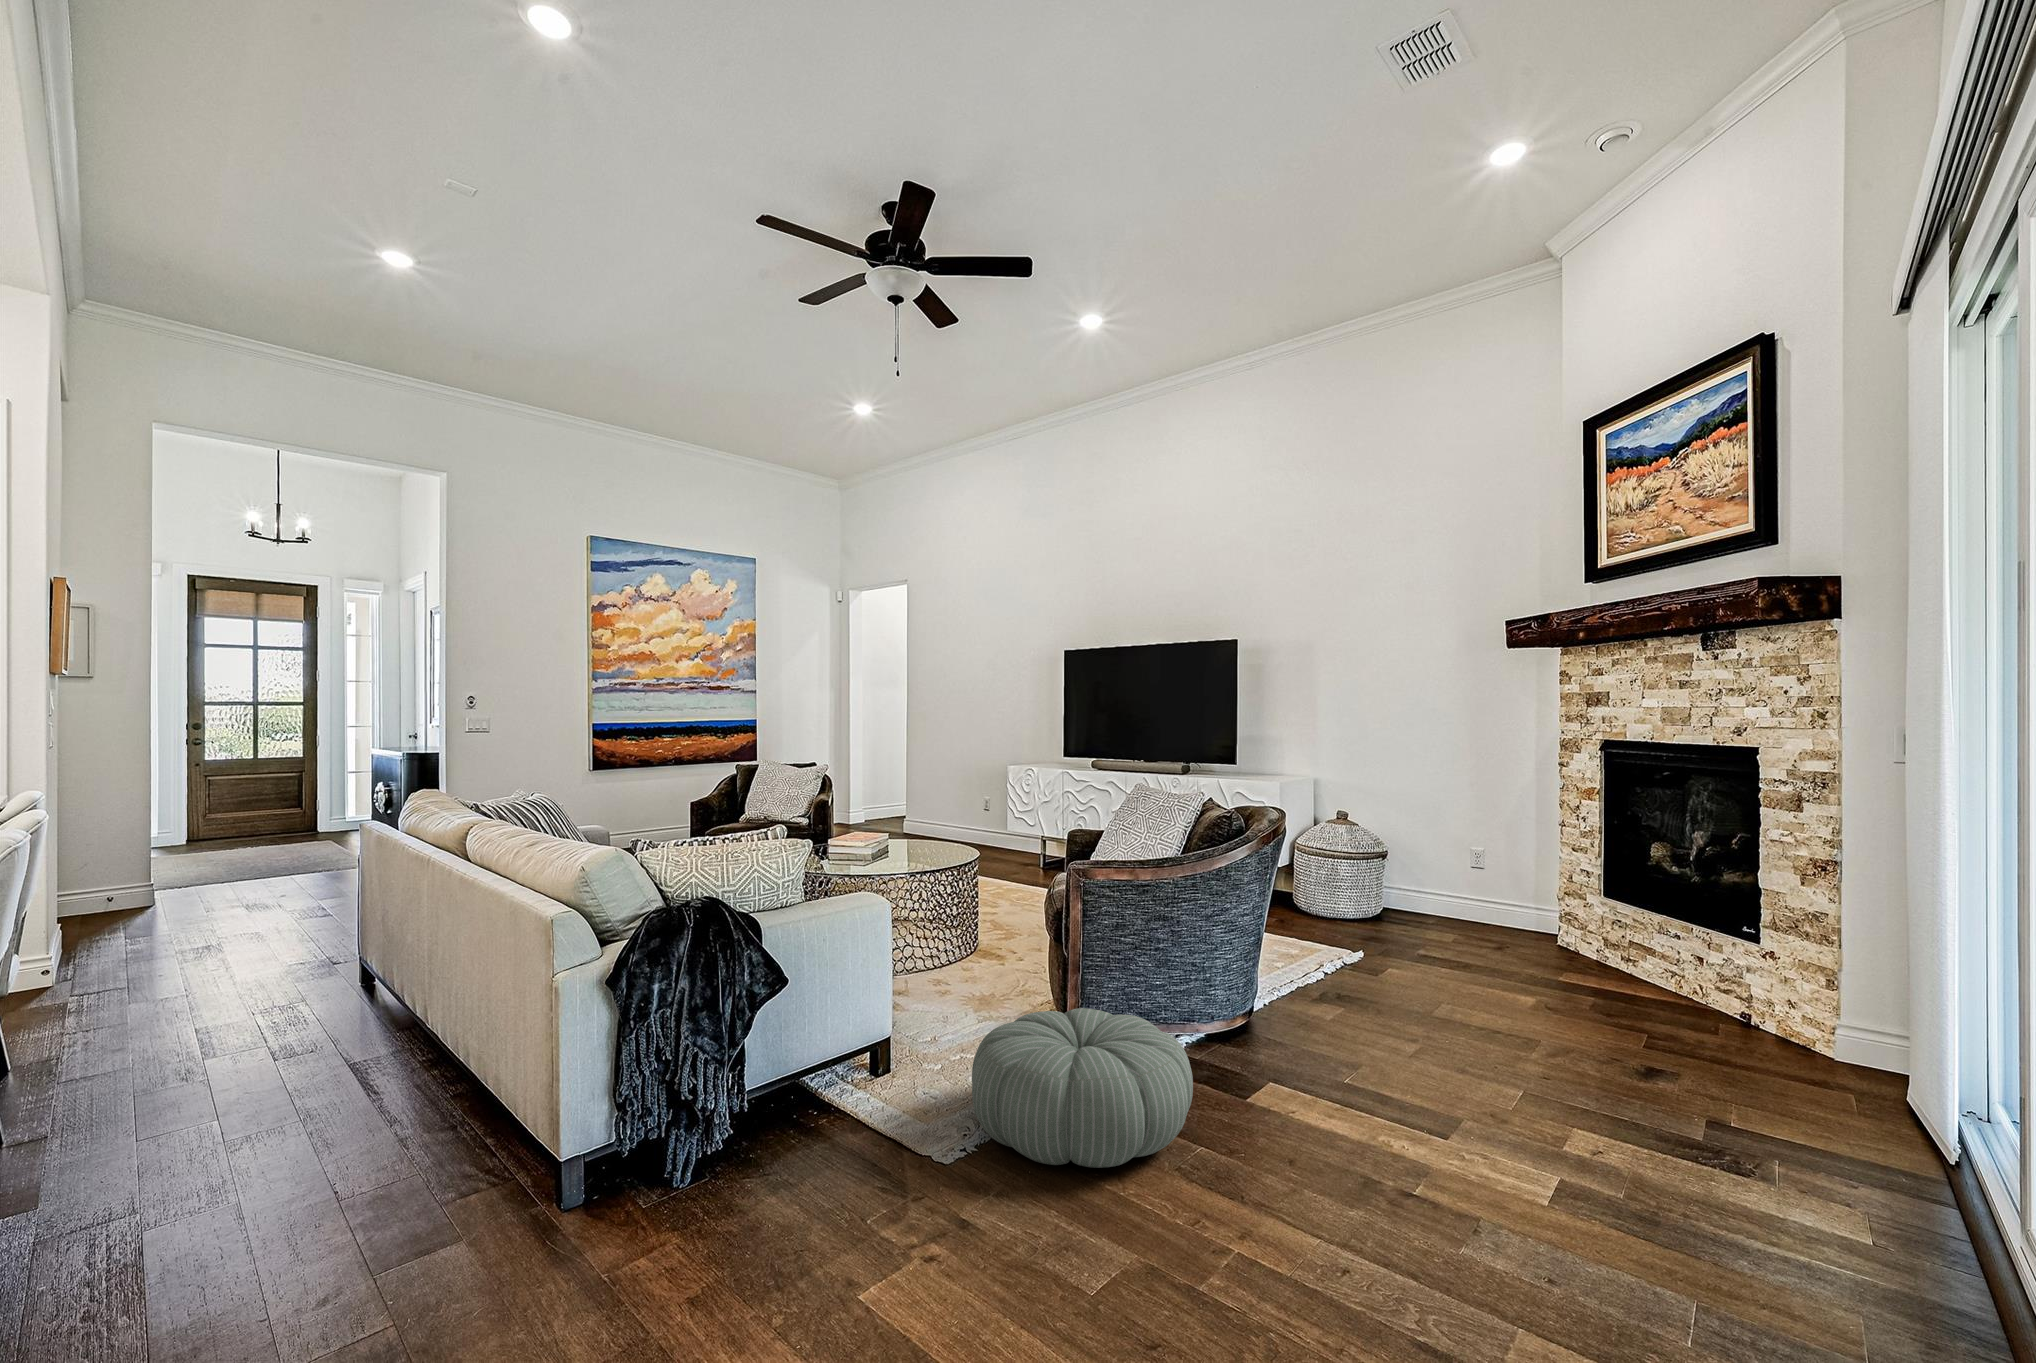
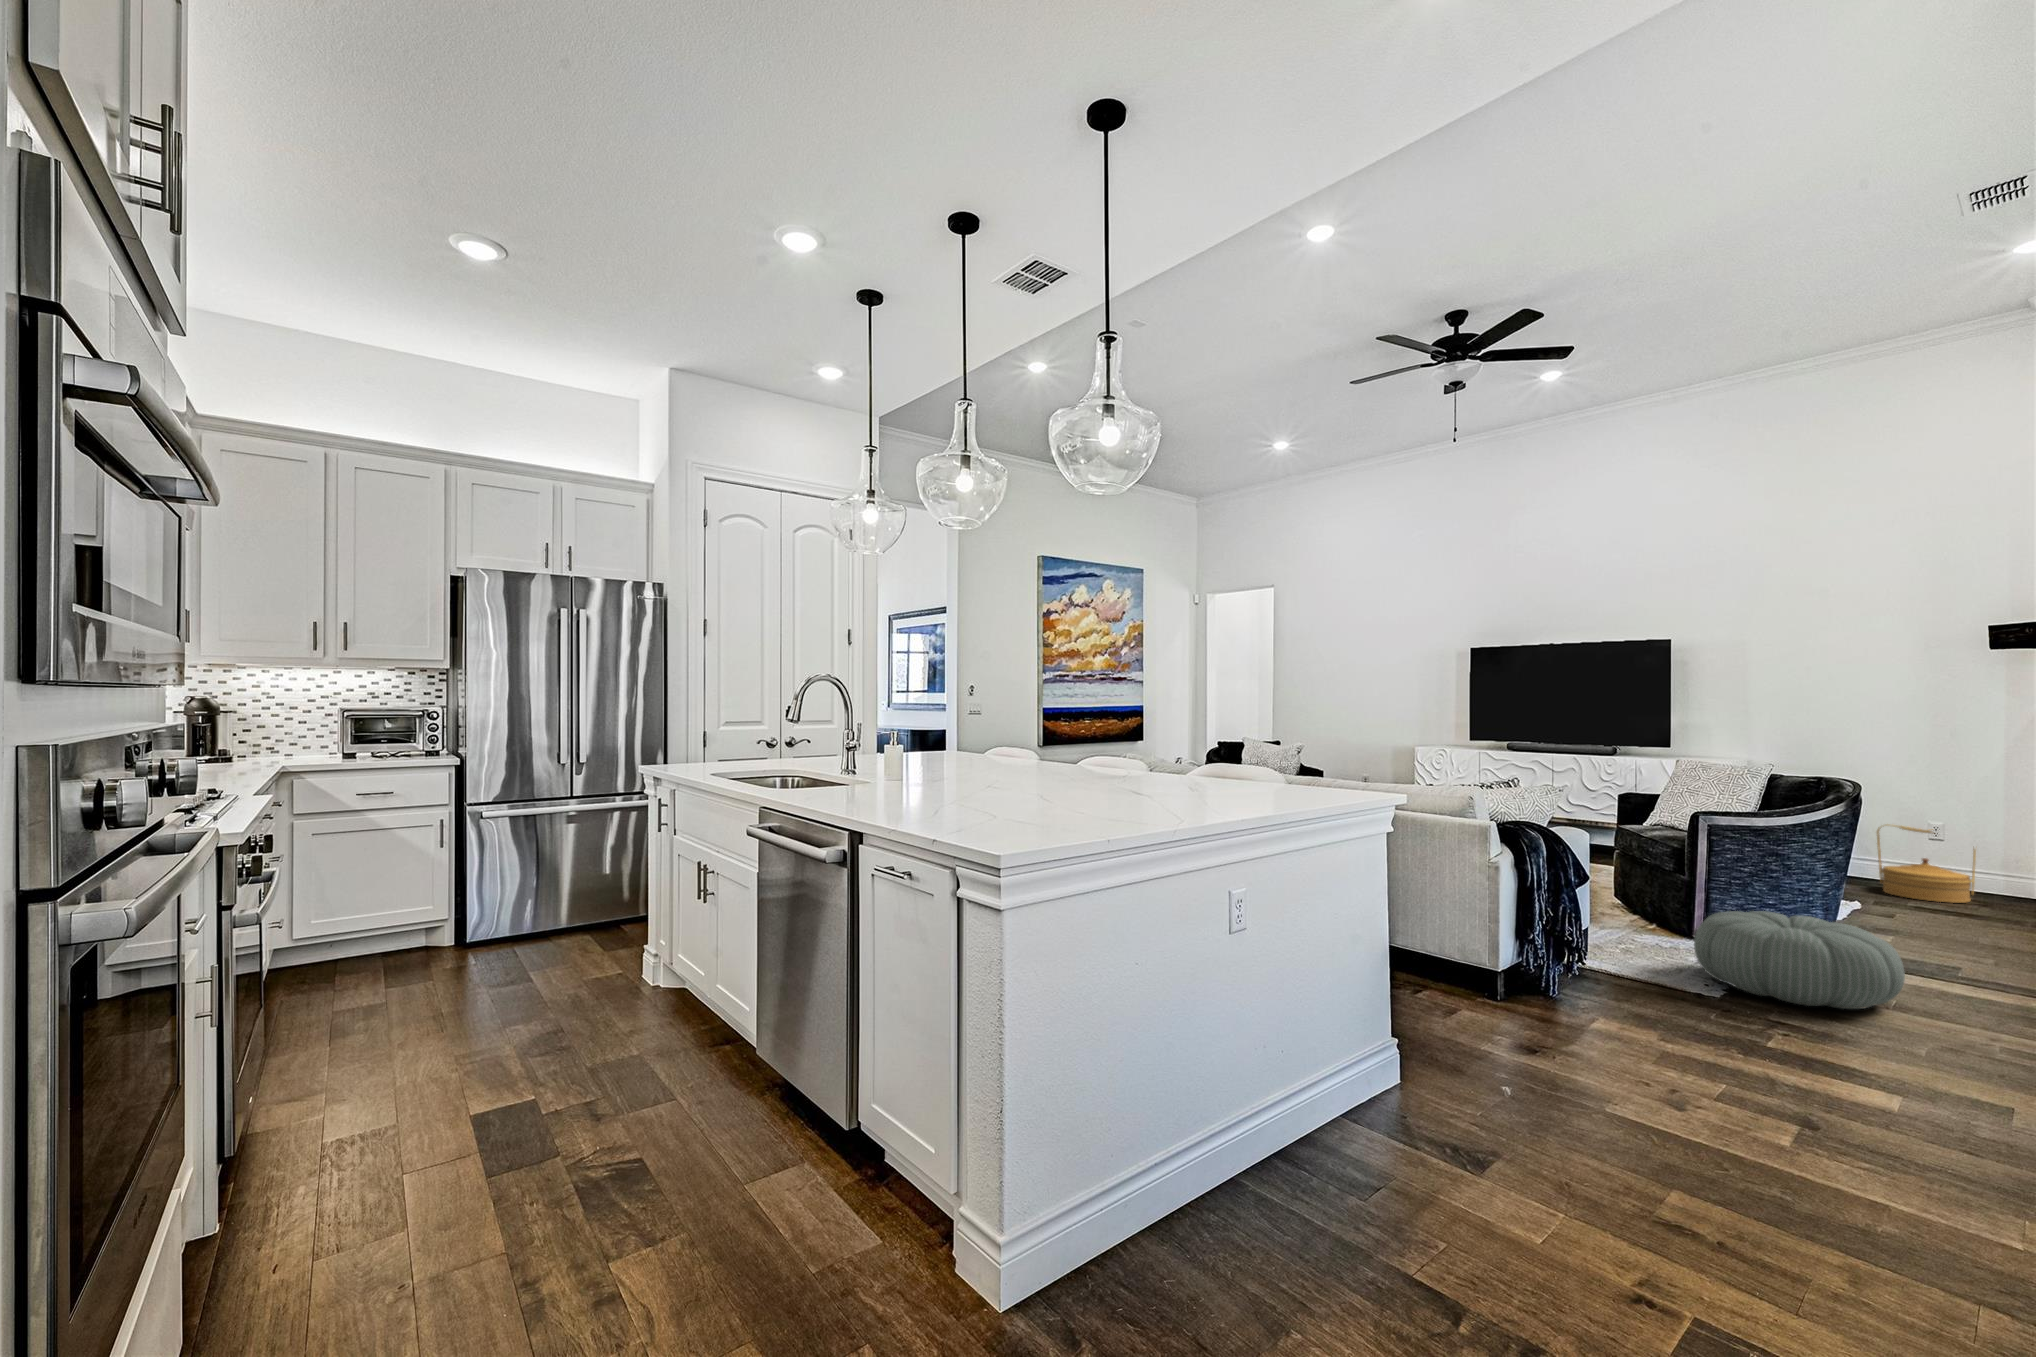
woven basket: none [1425,850,1513,944] -> present [1877,824,1976,903]

